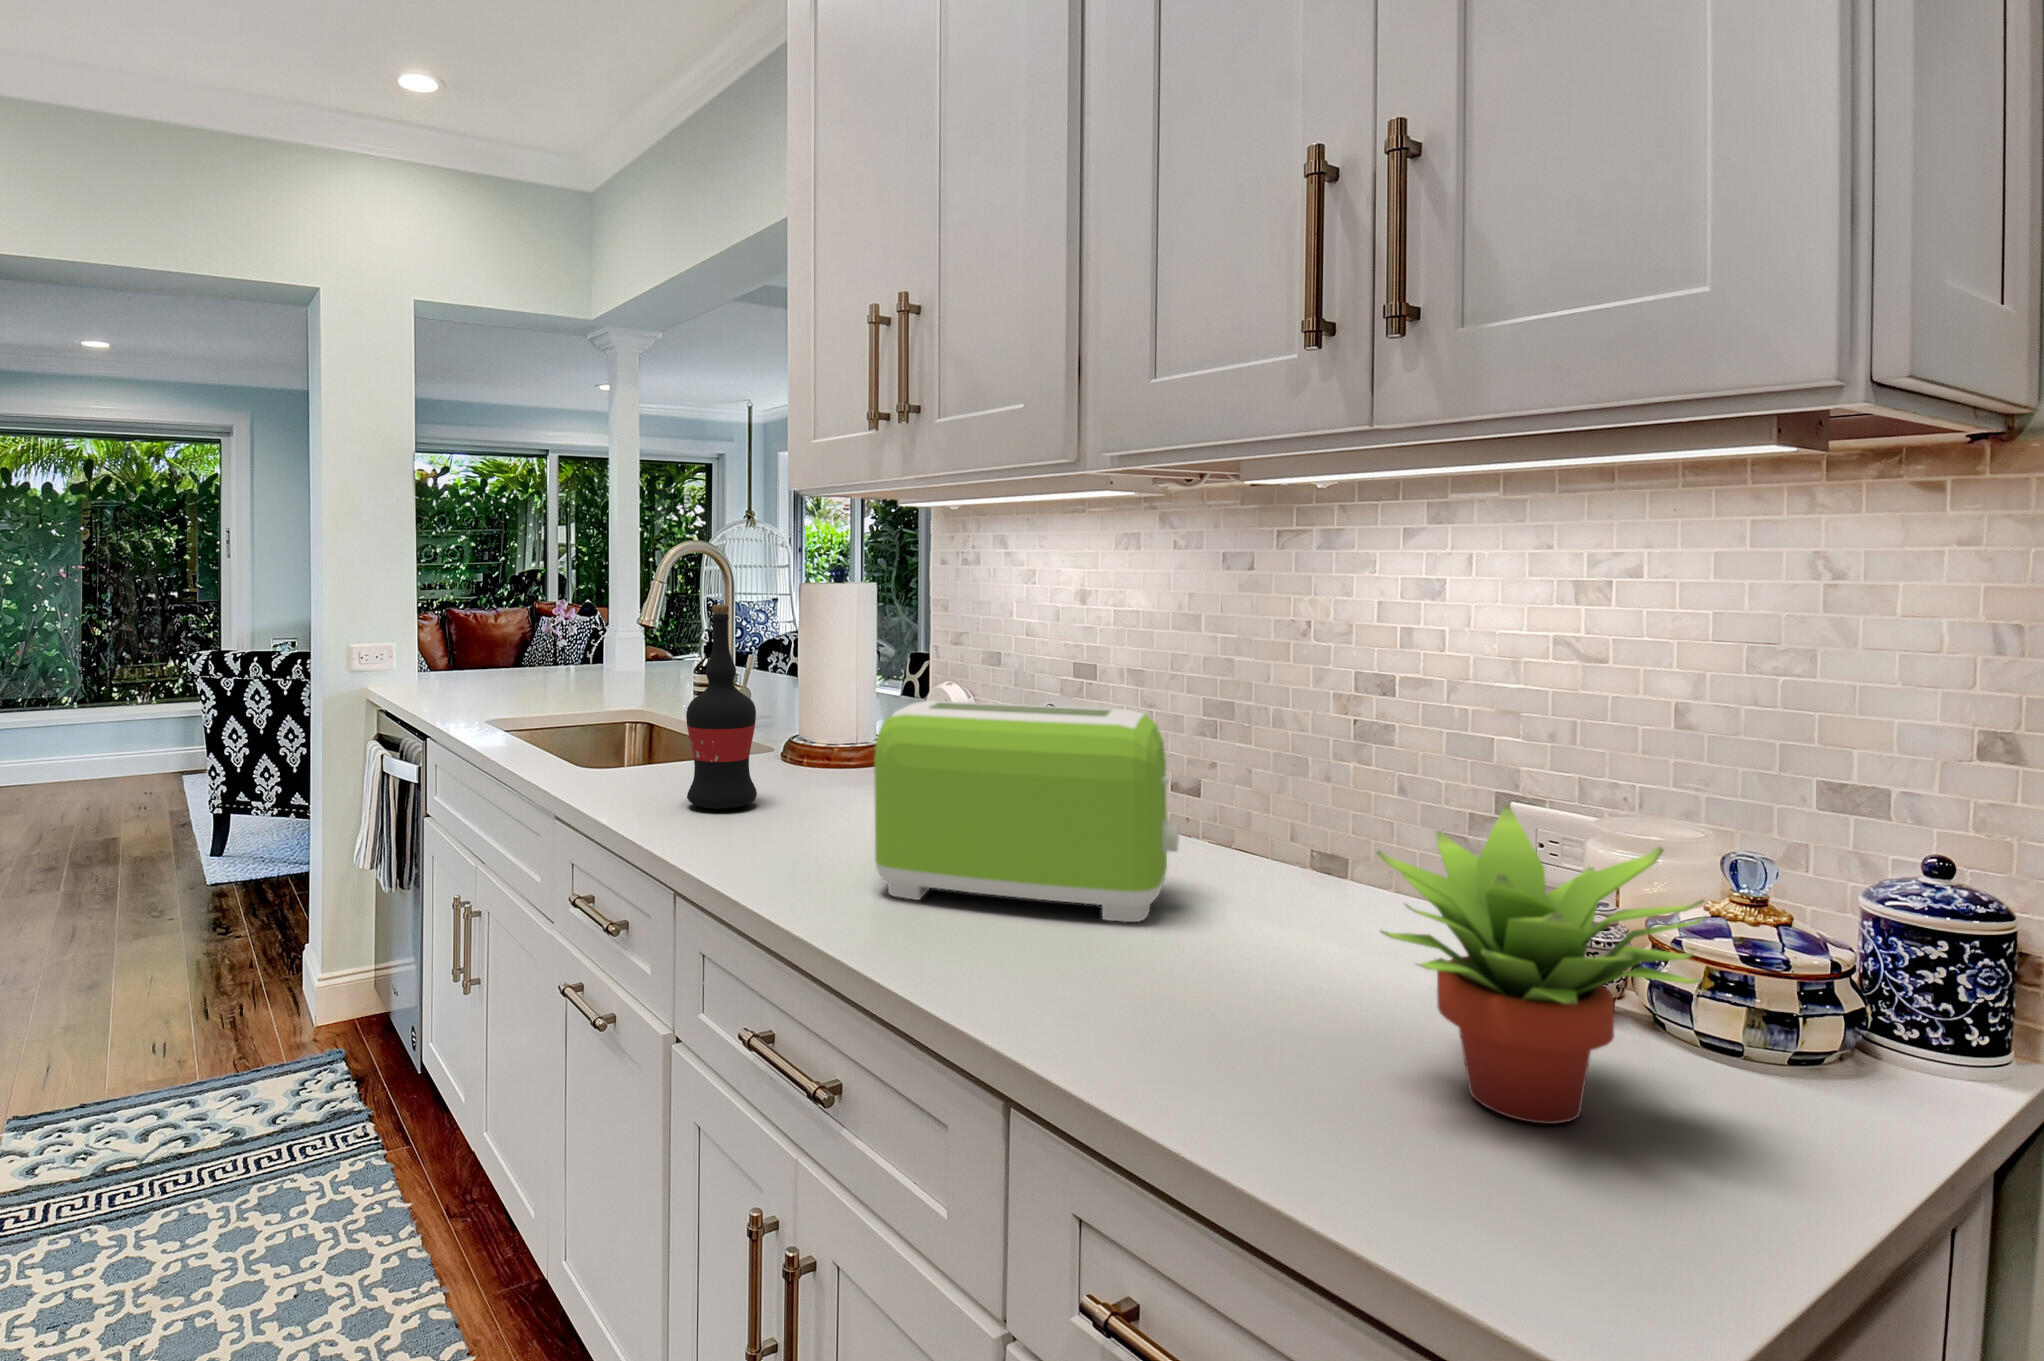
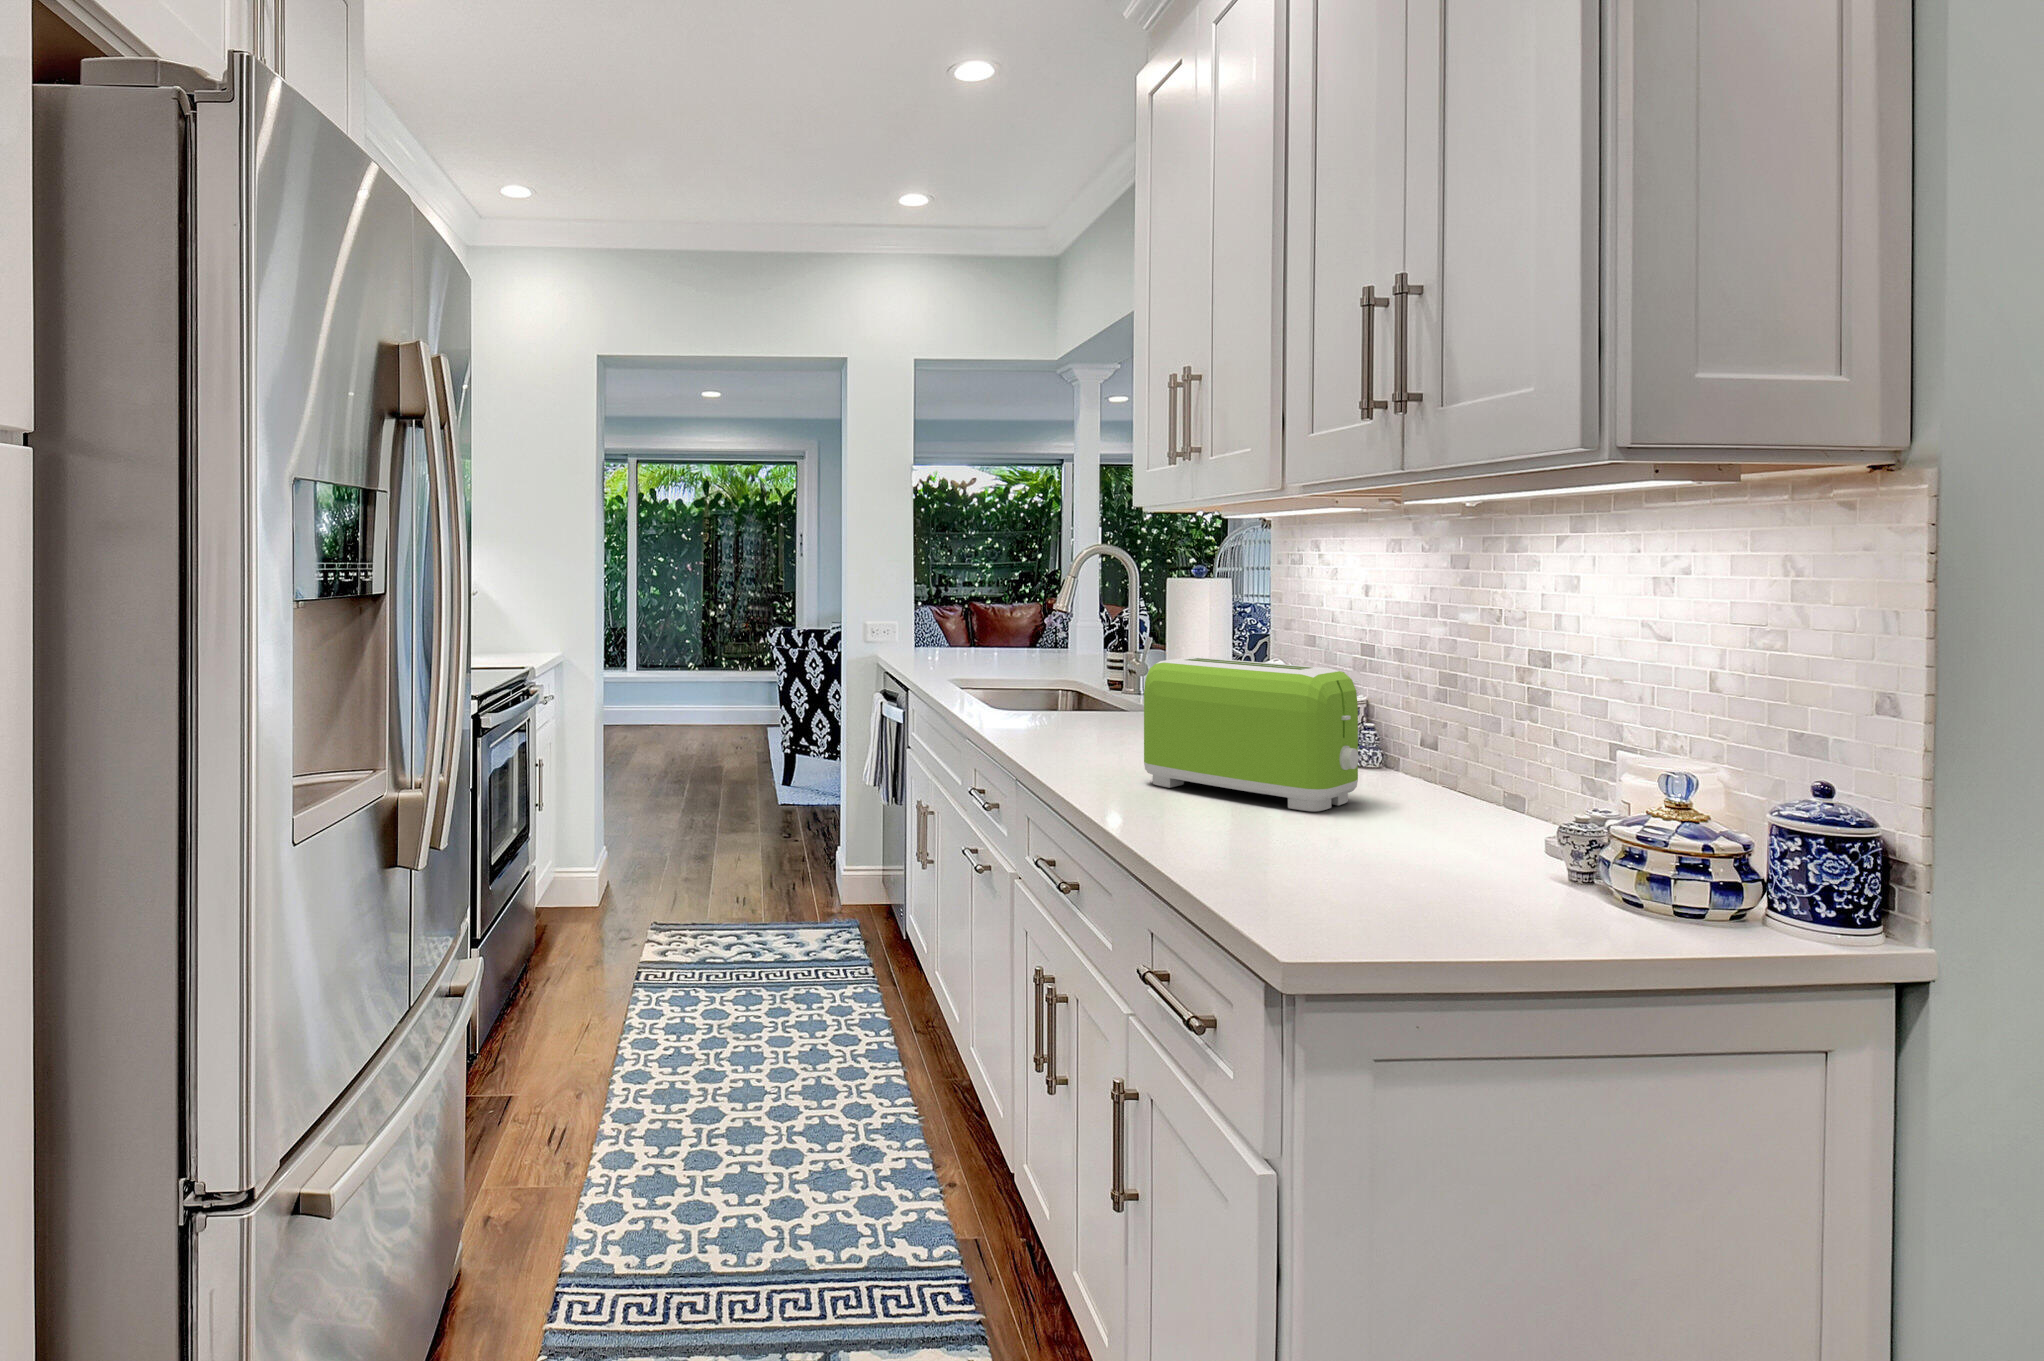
wine bottle: present [686,604,757,809] -> none [1060,590,1112,736]
succulent plant: present [1377,806,1706,1124] -> none [1351,719,1547,903]

